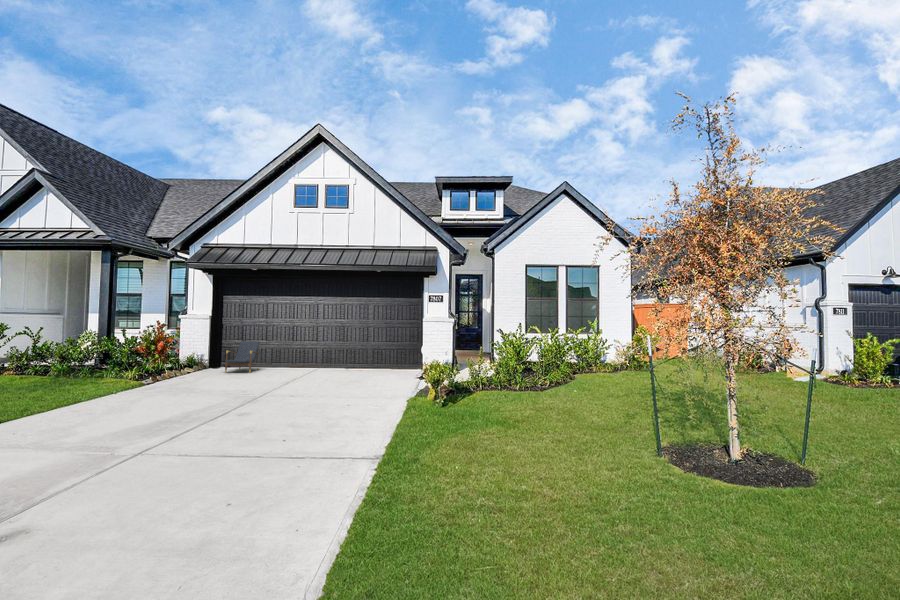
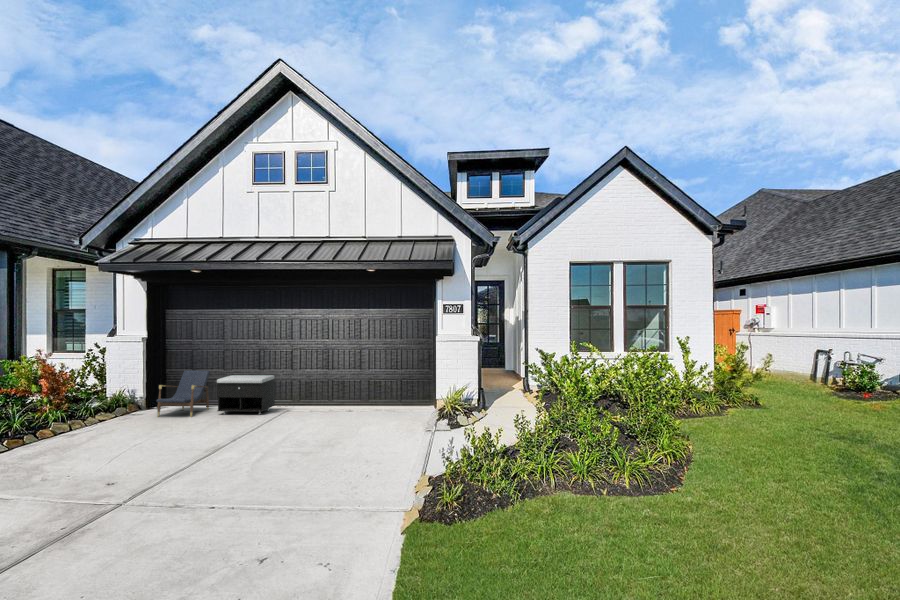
storage bench: none [268,345,307,372] -> present [217,375,275,415]

